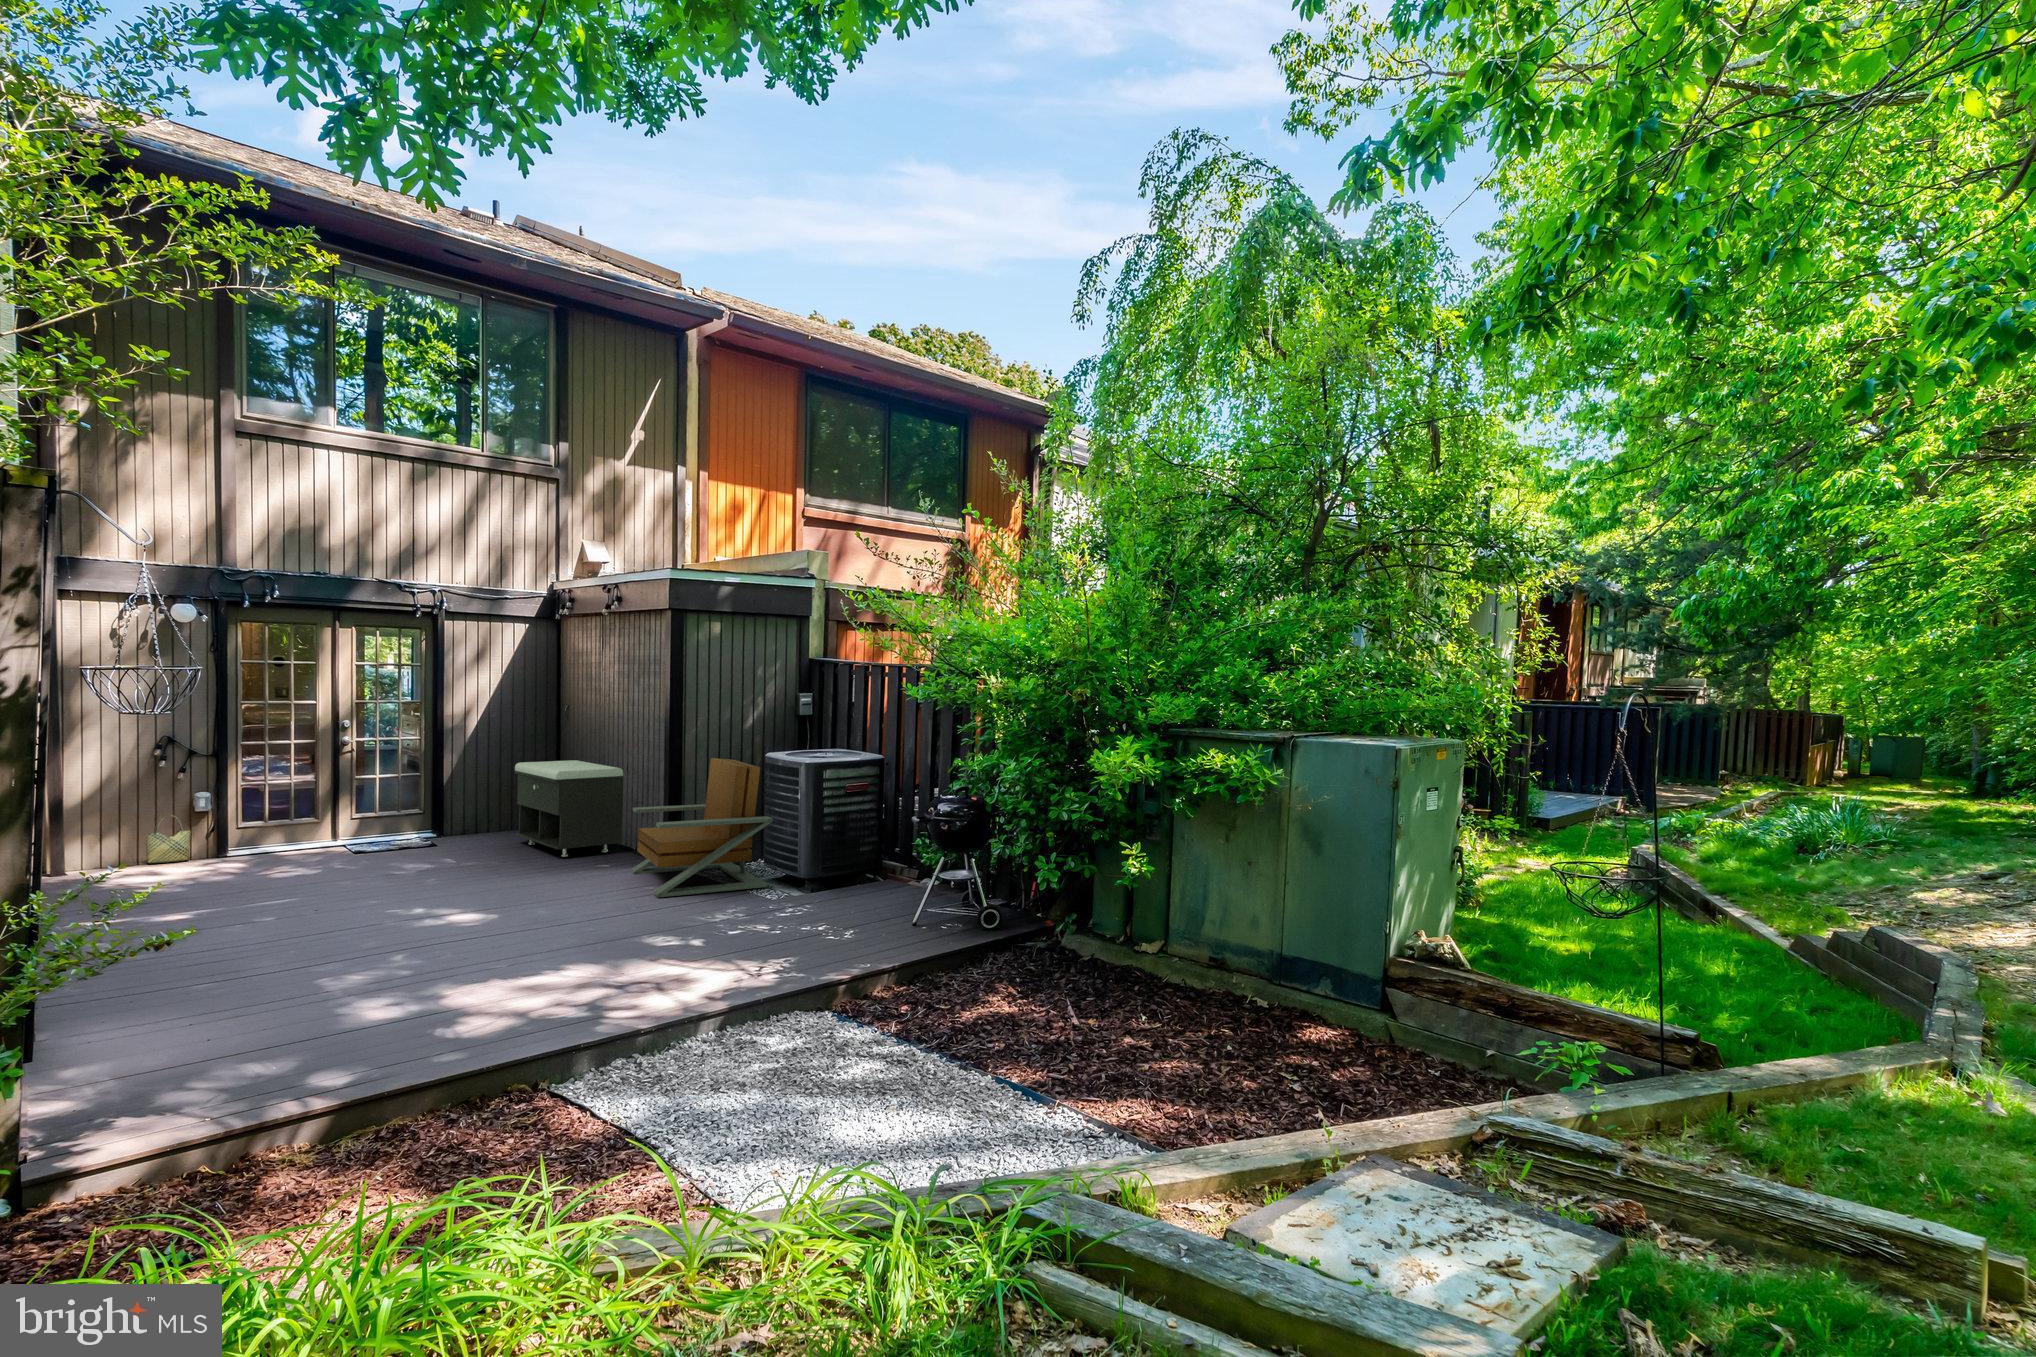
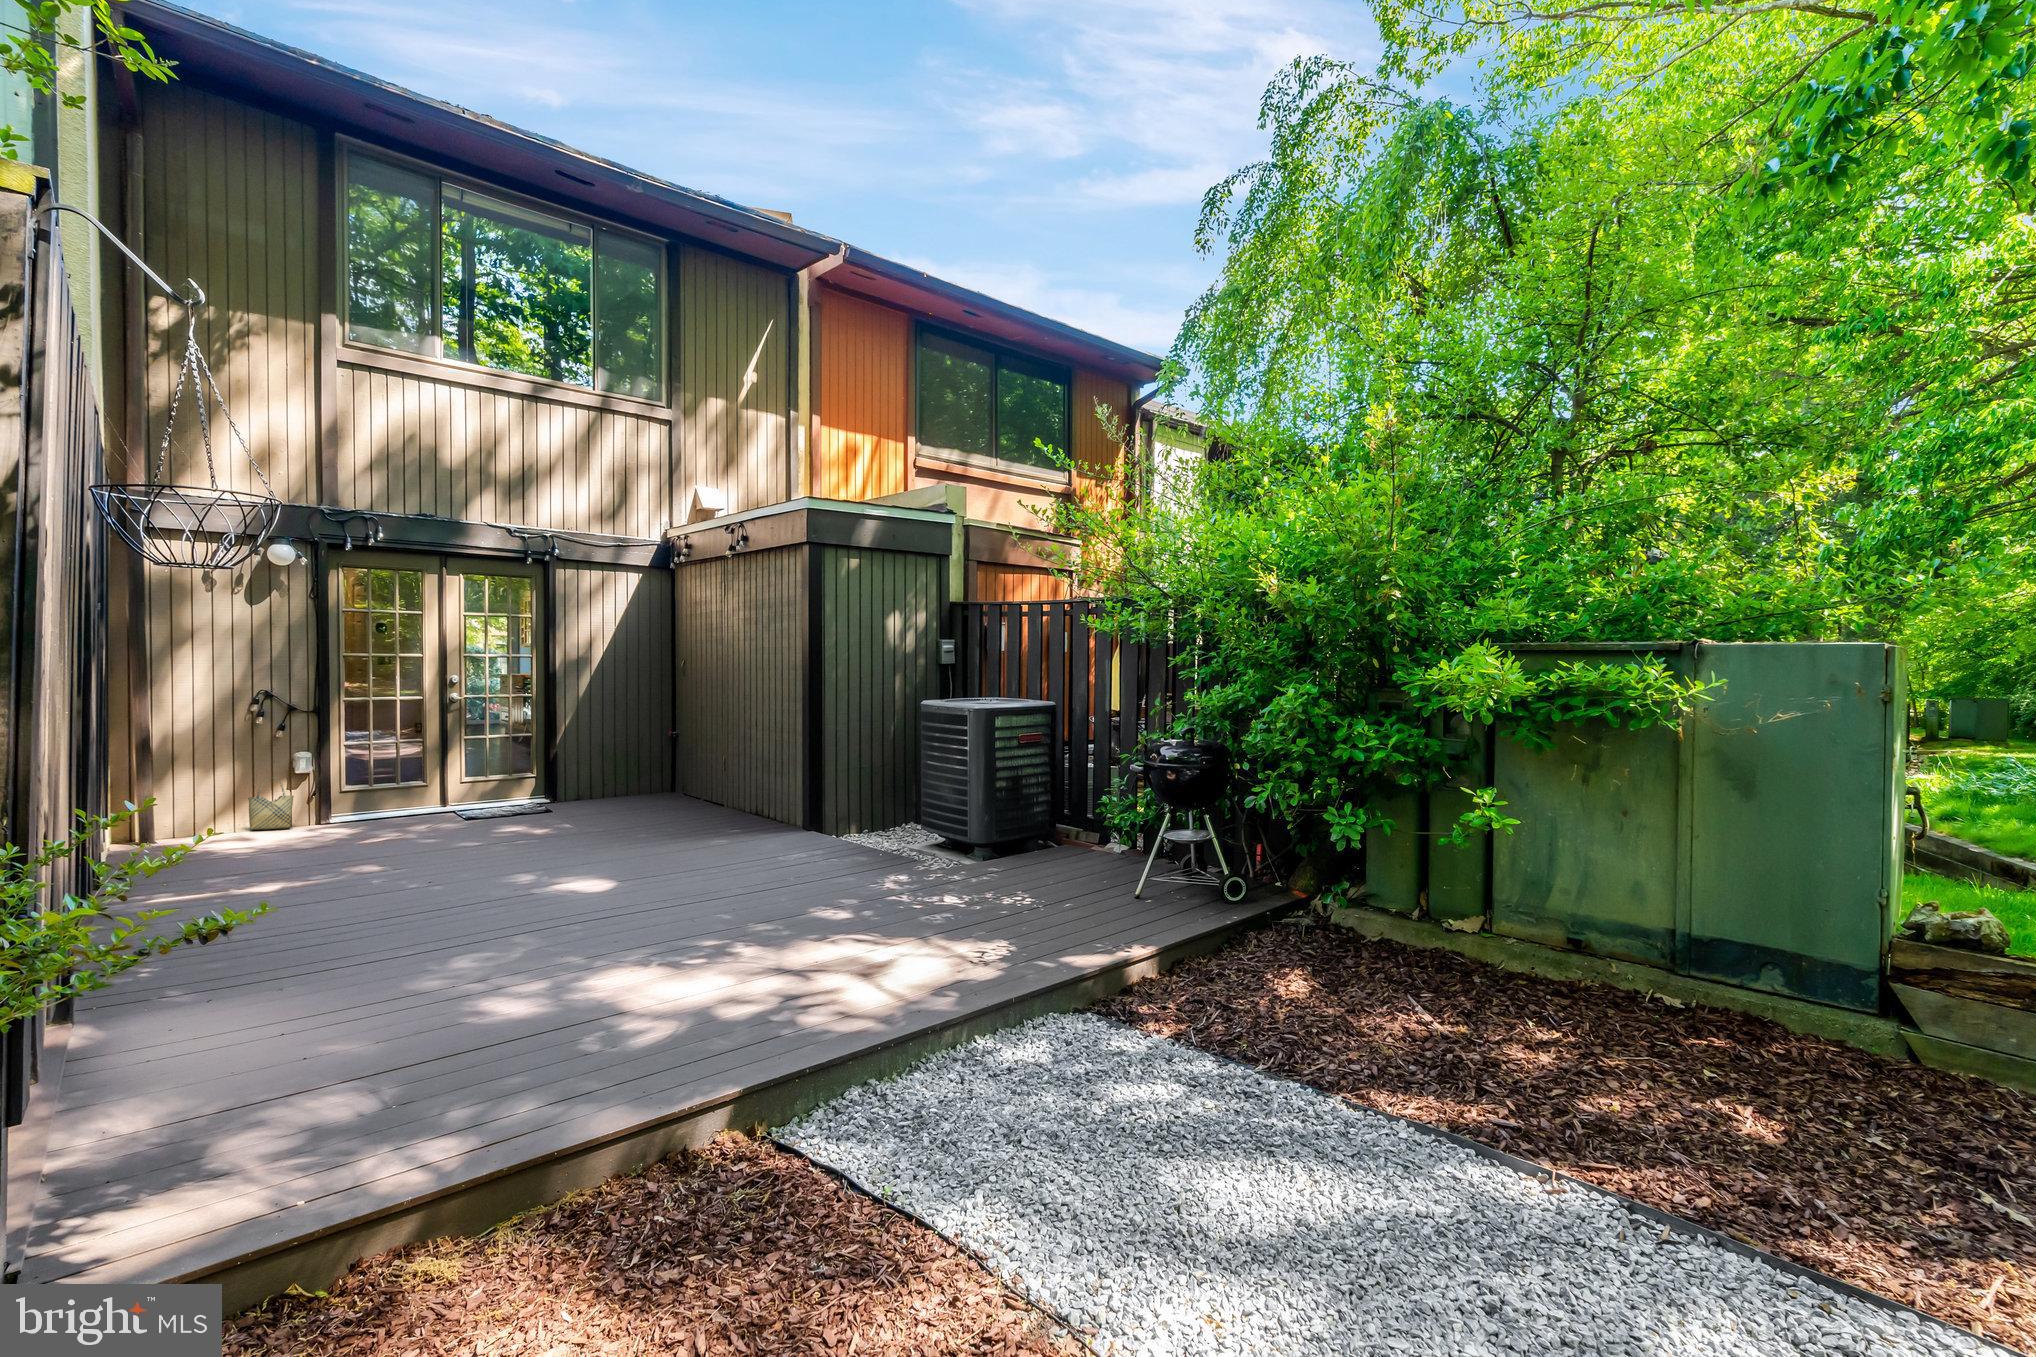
lounge chair: present [631,758,773,897] -> none [753,721,916,878]
storage bench: present [515,760,623,857] -> none [627,728,745,835]

